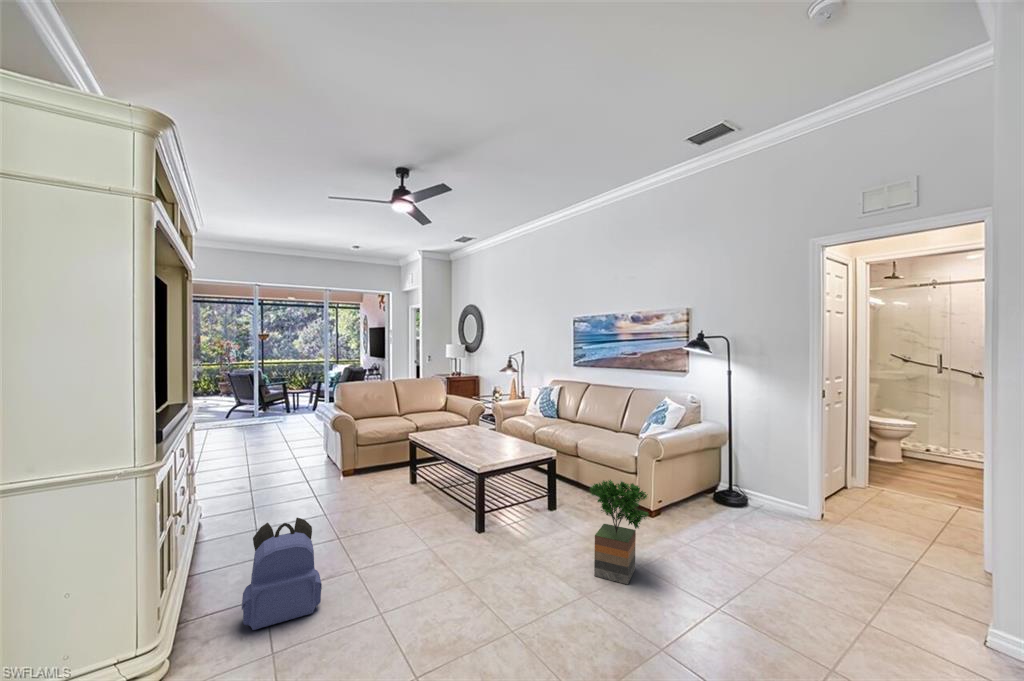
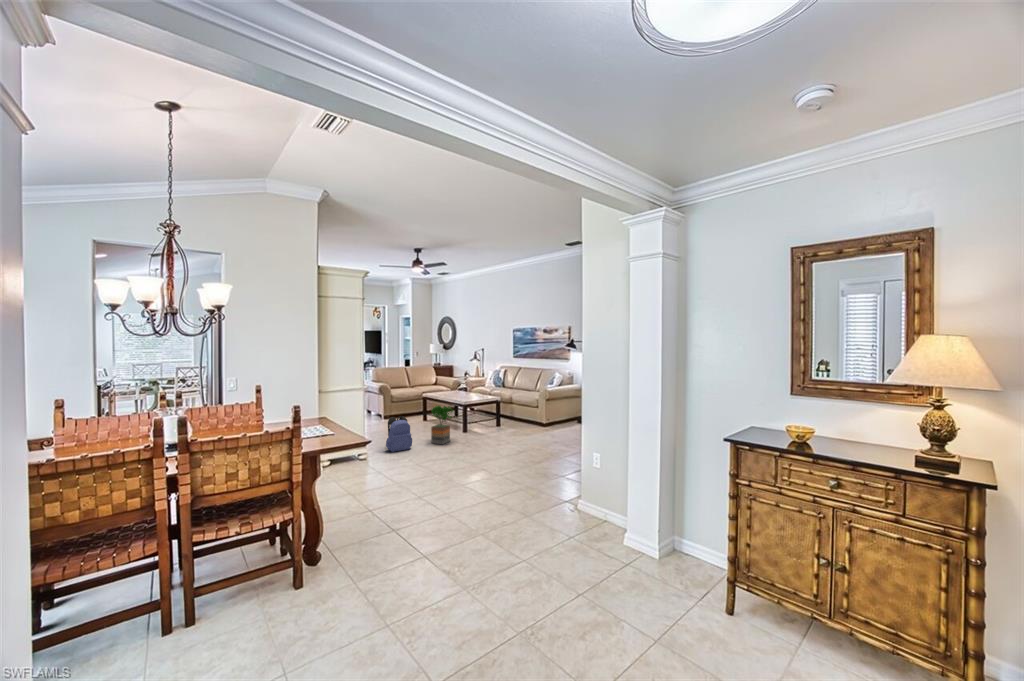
potted tree: present [591,480,648,585] -> present [431,406,453,444]

